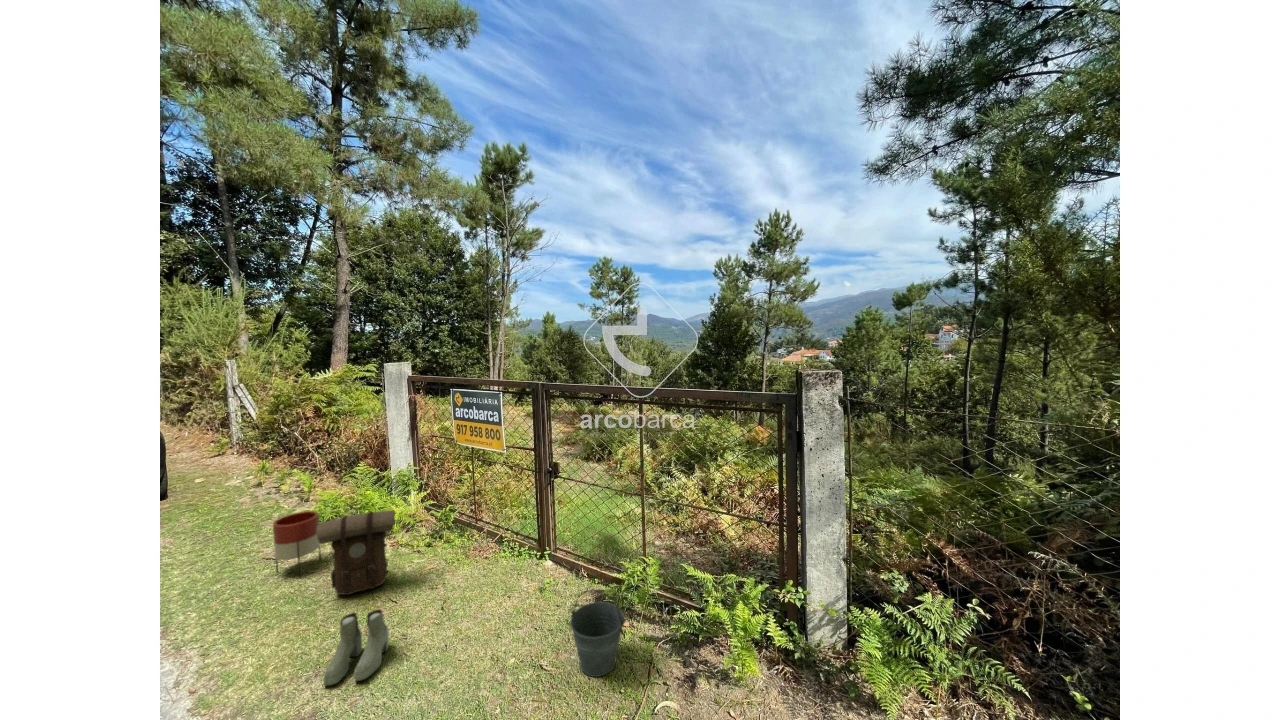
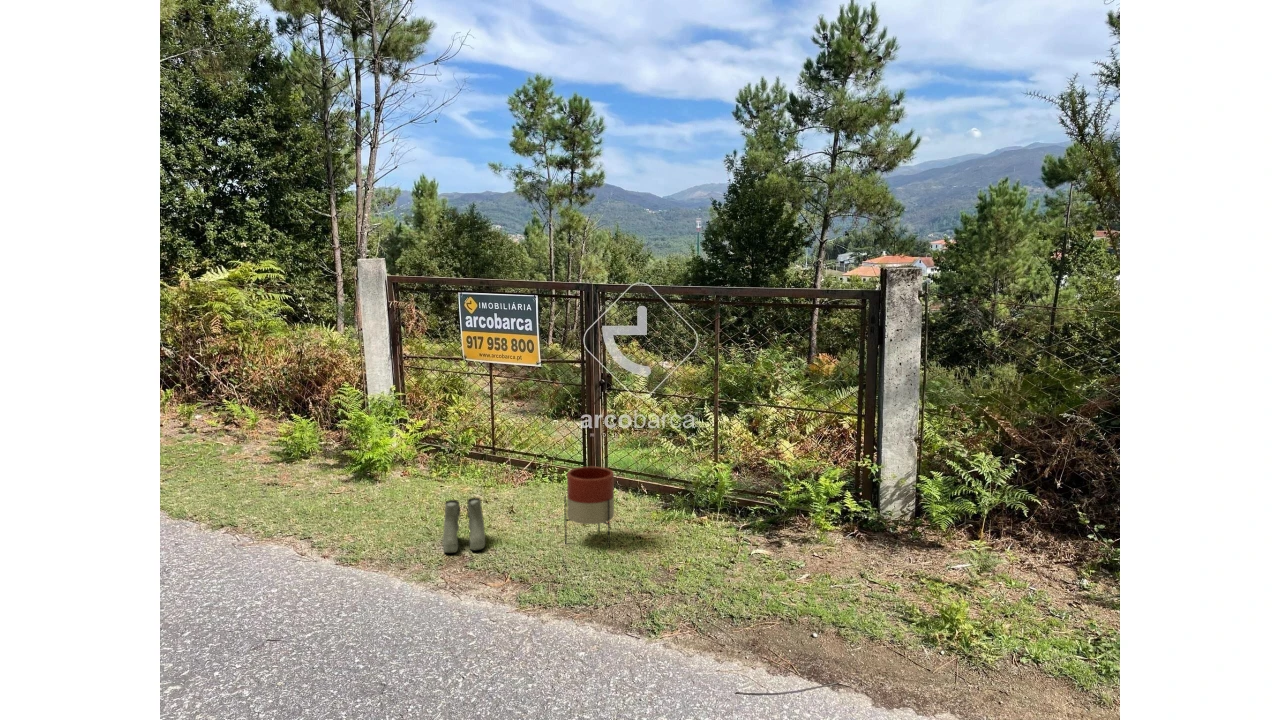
backpack: present [317,510,395,595] -> none [367,422,442,510]
planter: present [273,511,321,577] -> present [564,466,614,547]
bucket: present [570,590,625,677] -> none [663,472,719,545]

